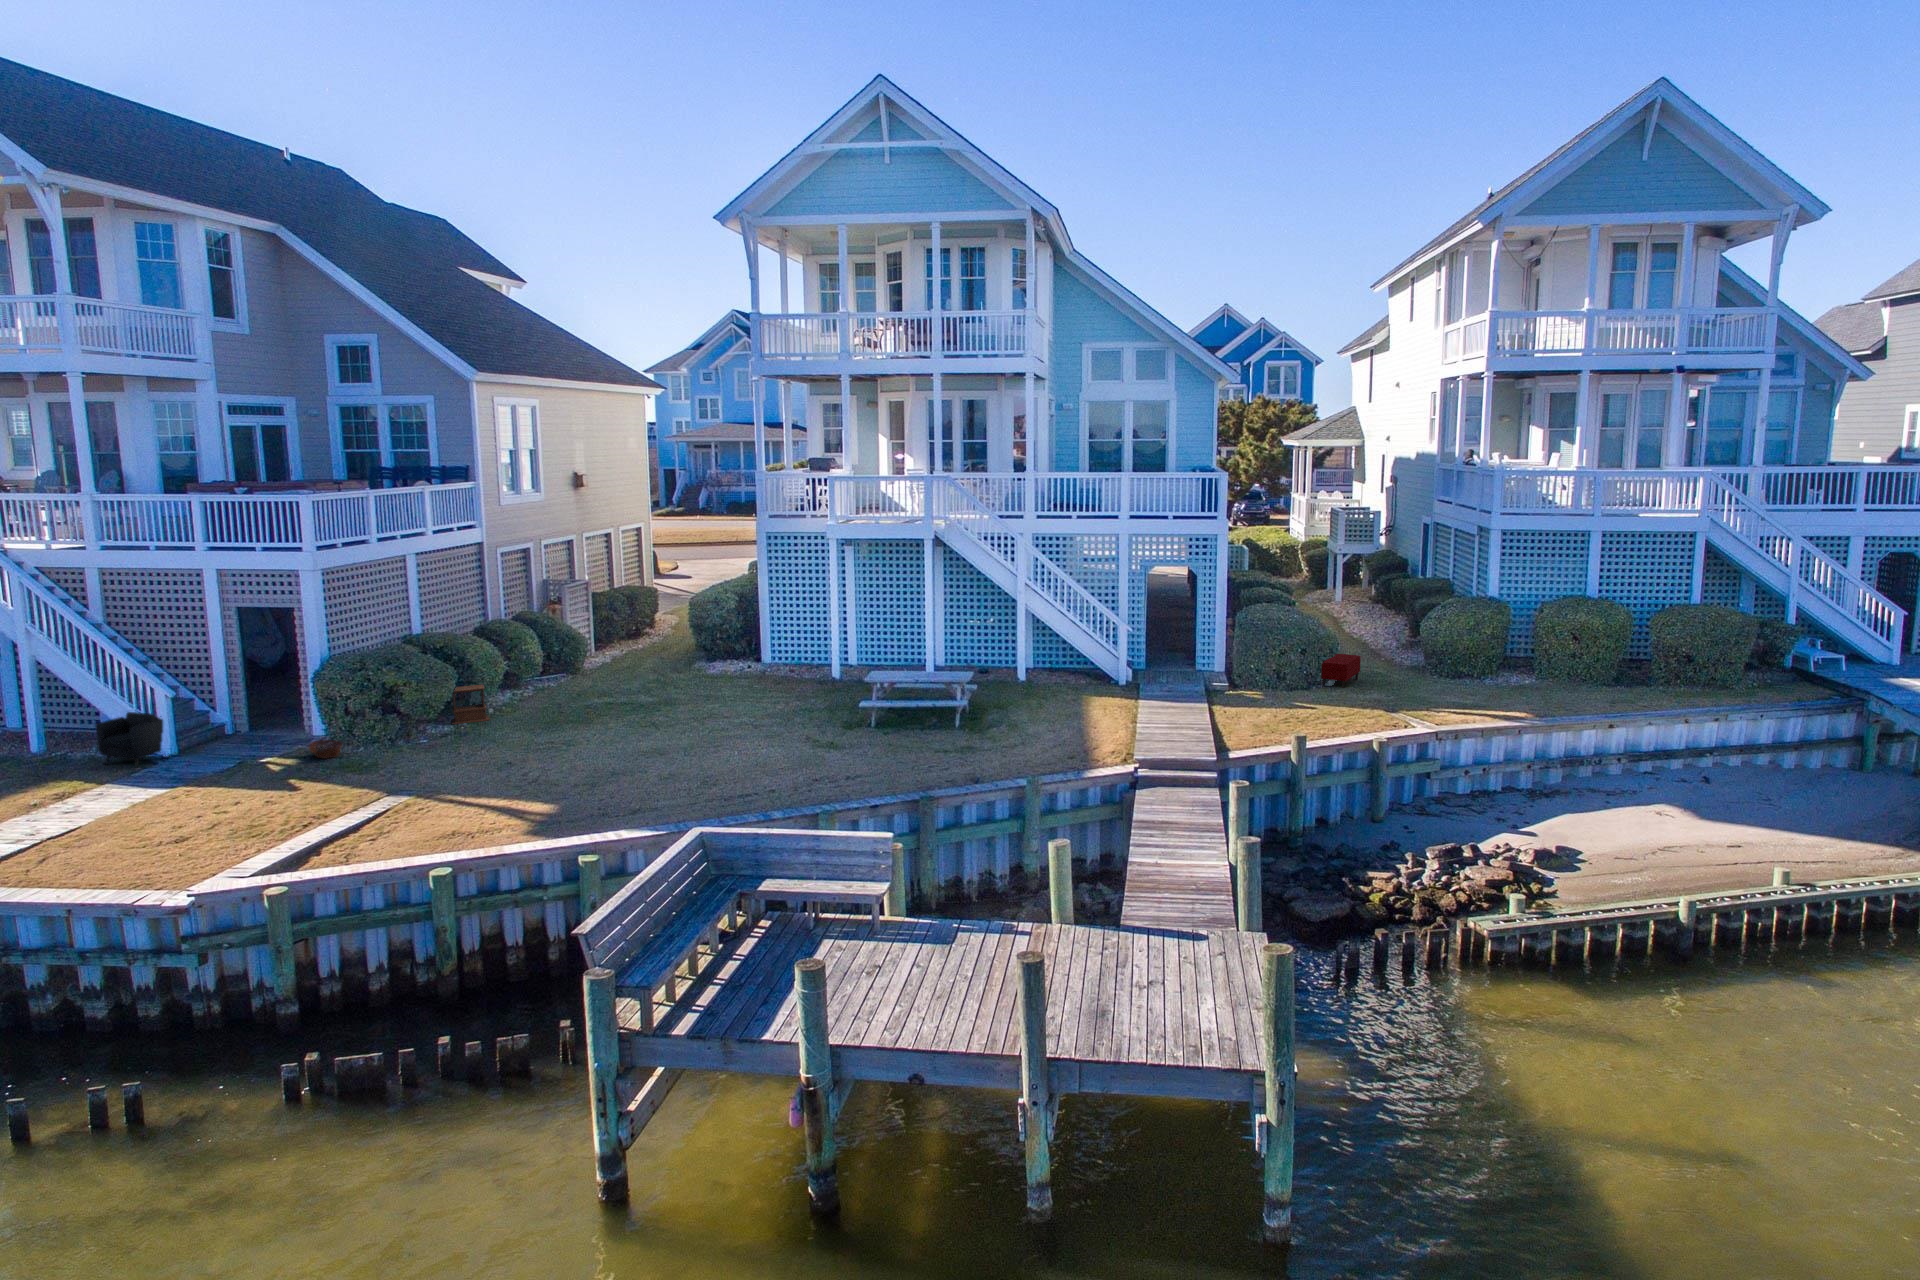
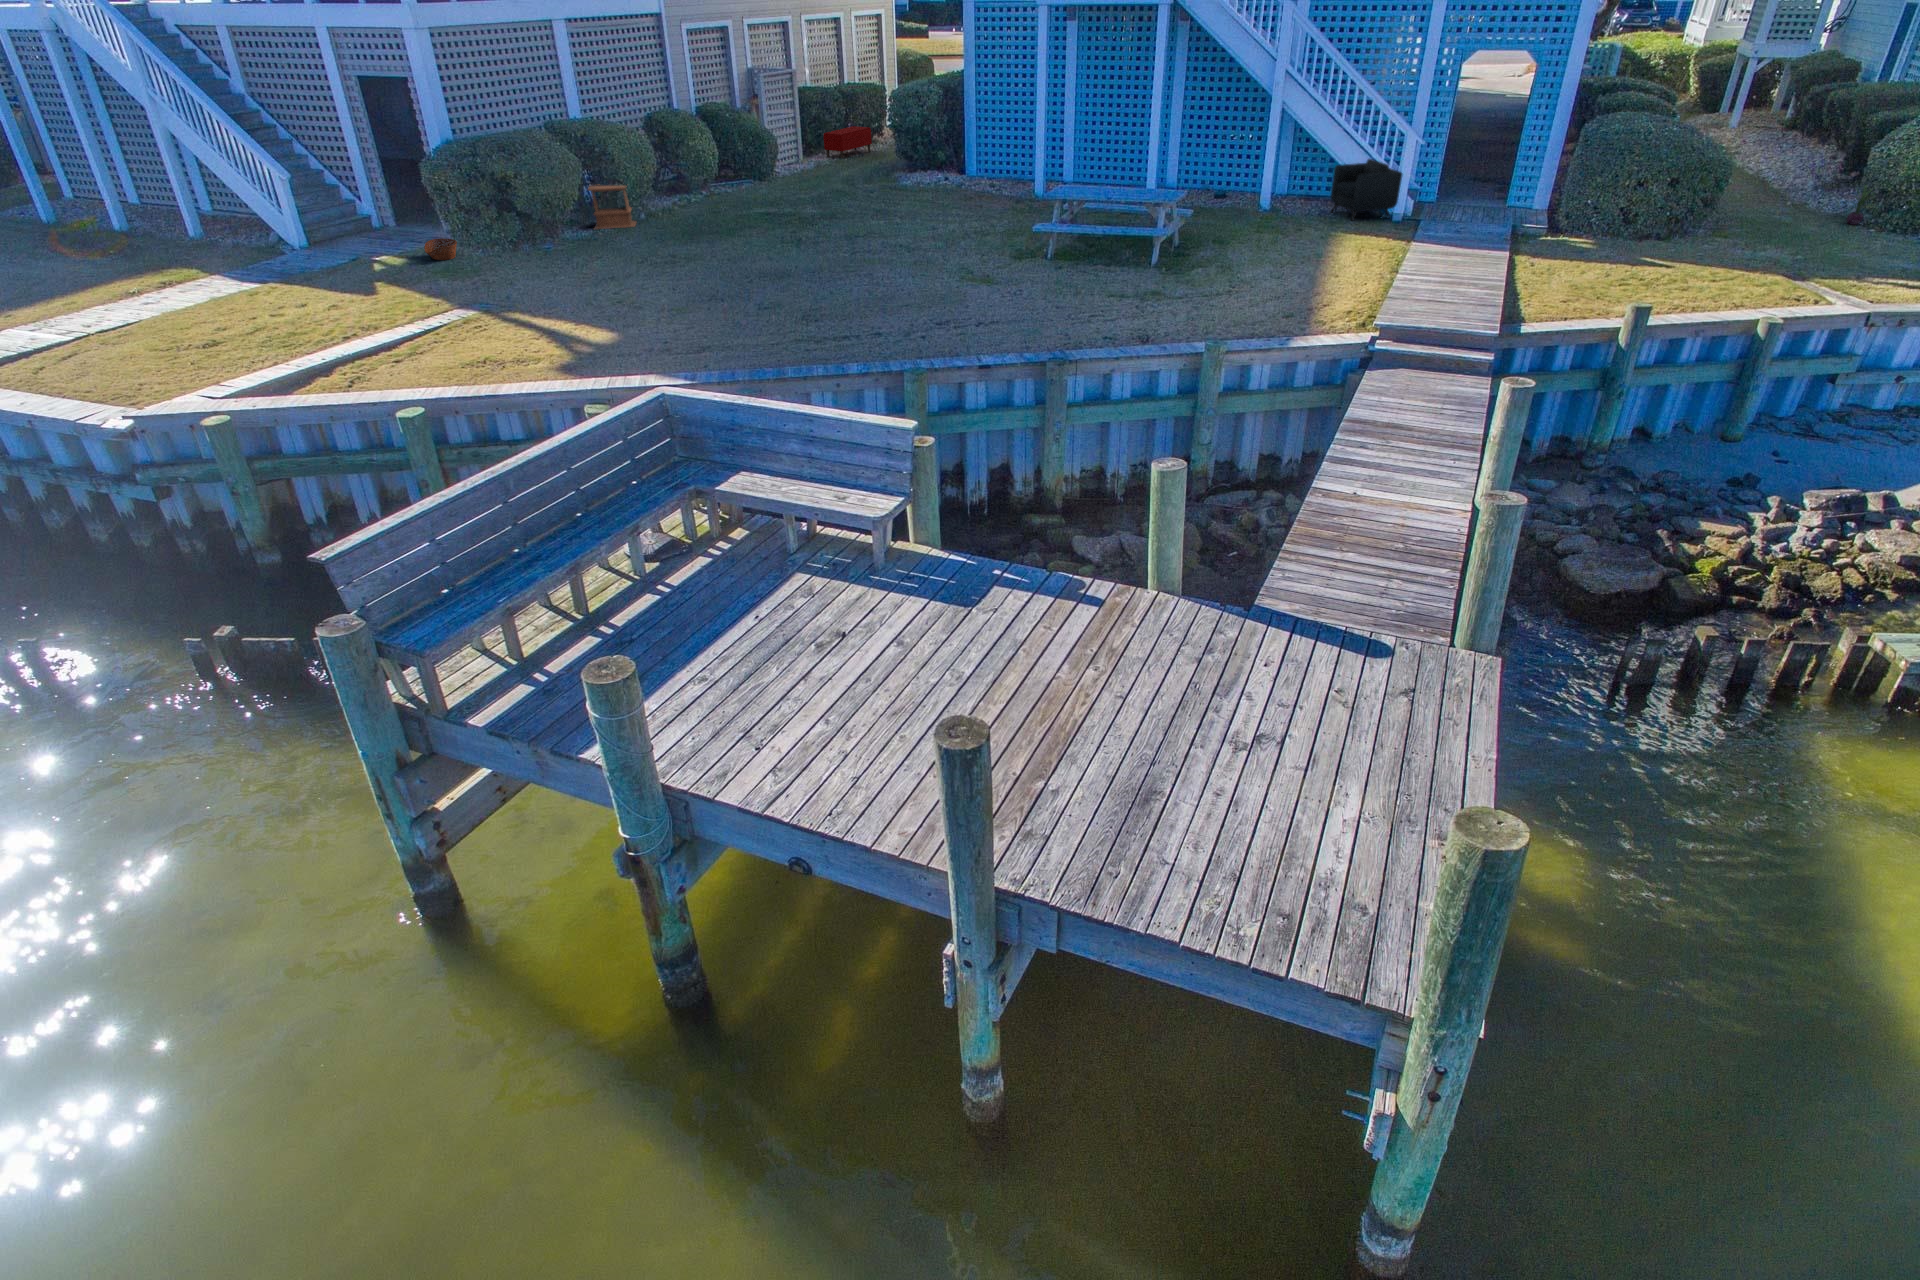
decorative plant: none [1409,647,1438,673] -> present [1847,186,1869,225]
bench: present [1321,654,1360,688] -> present [824,126,872,159]
armchair: present [95,712,169,767] -> present [1331,159,1402,221]

